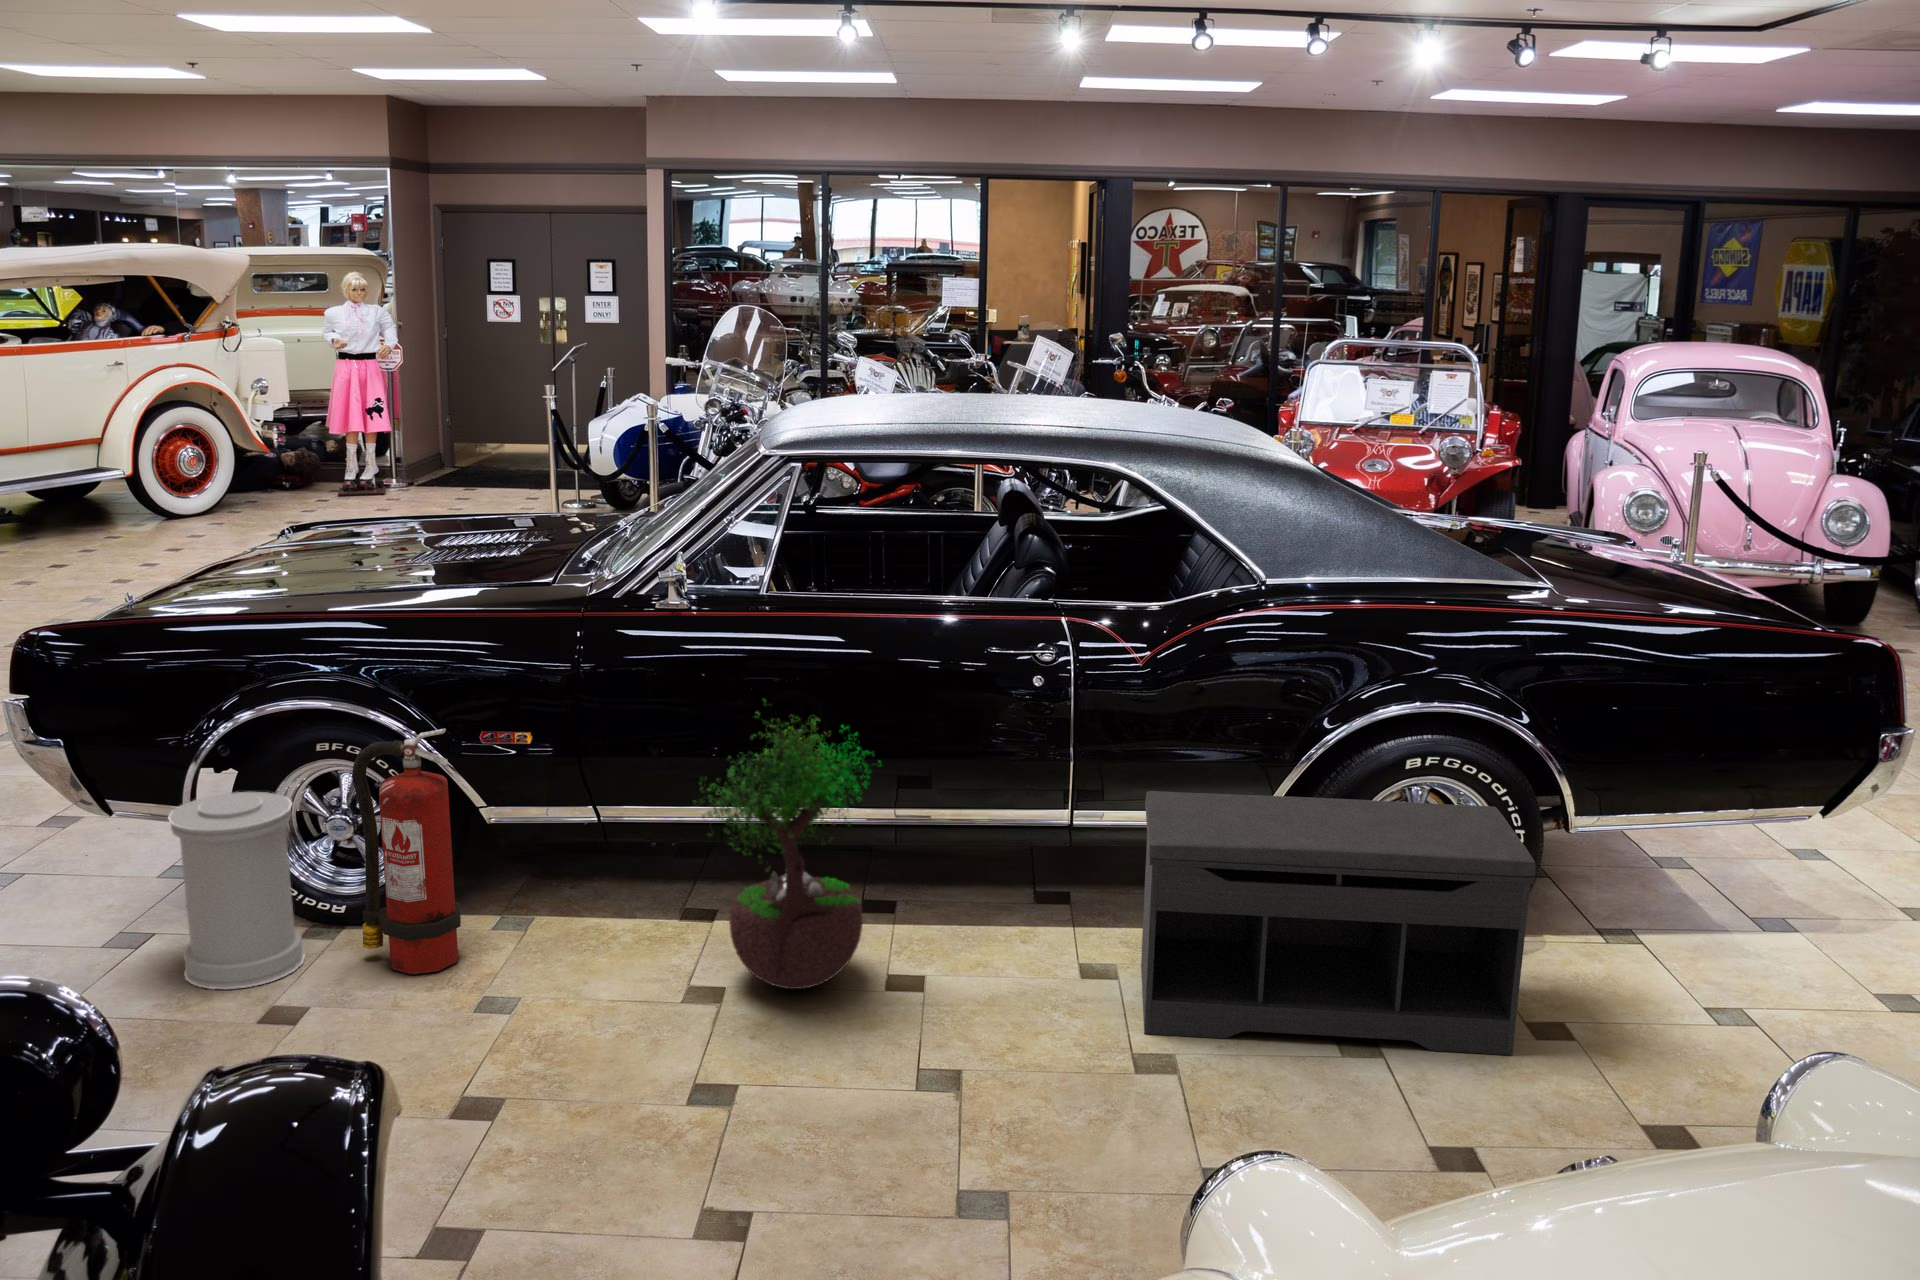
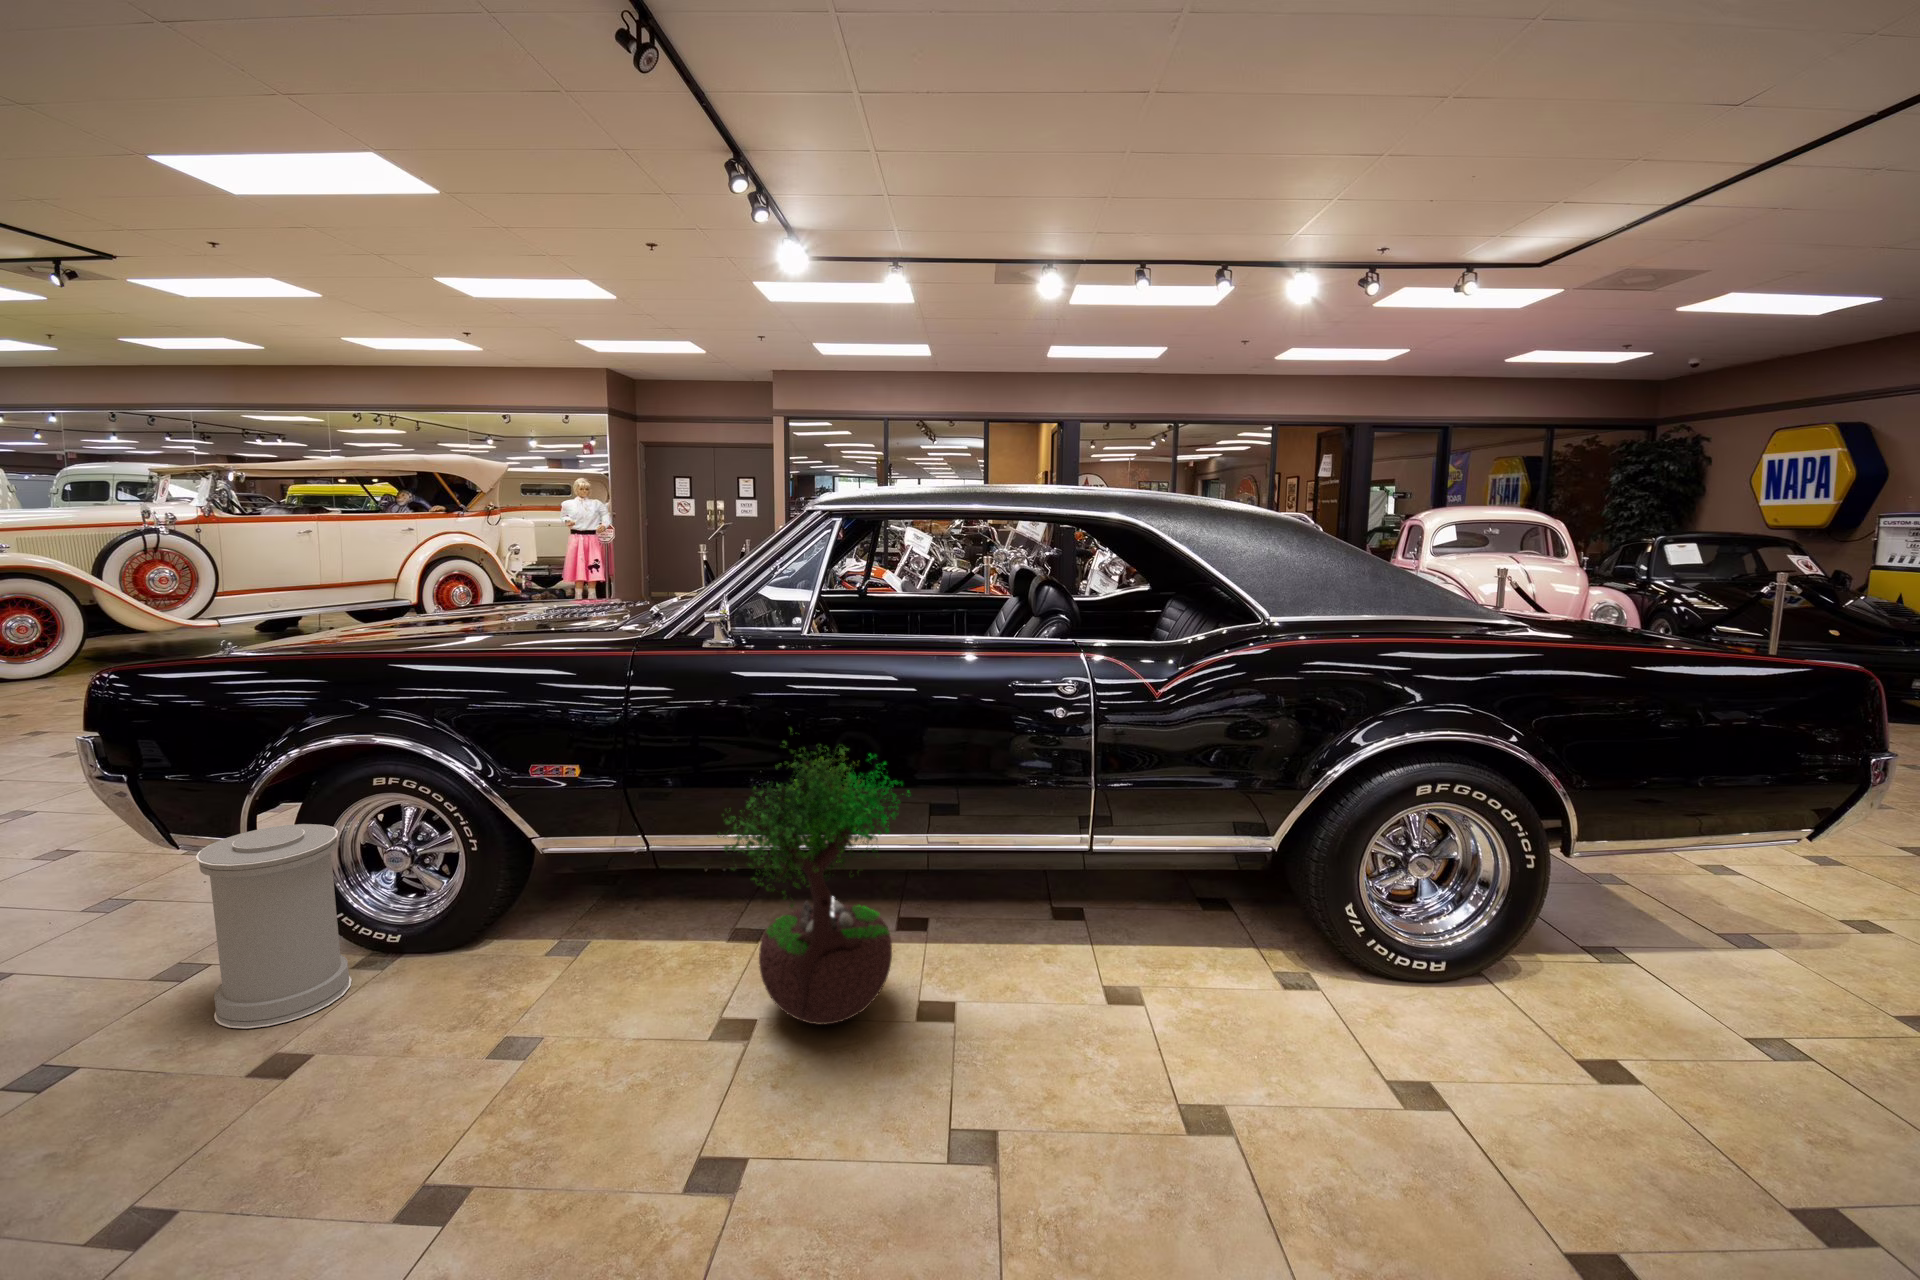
fire extinguisher: present [352,729,461,974] -> none [394,761,505,1008]
bench: present [1141,791,1536,1055] -> none [1163,819,1612,1105]

